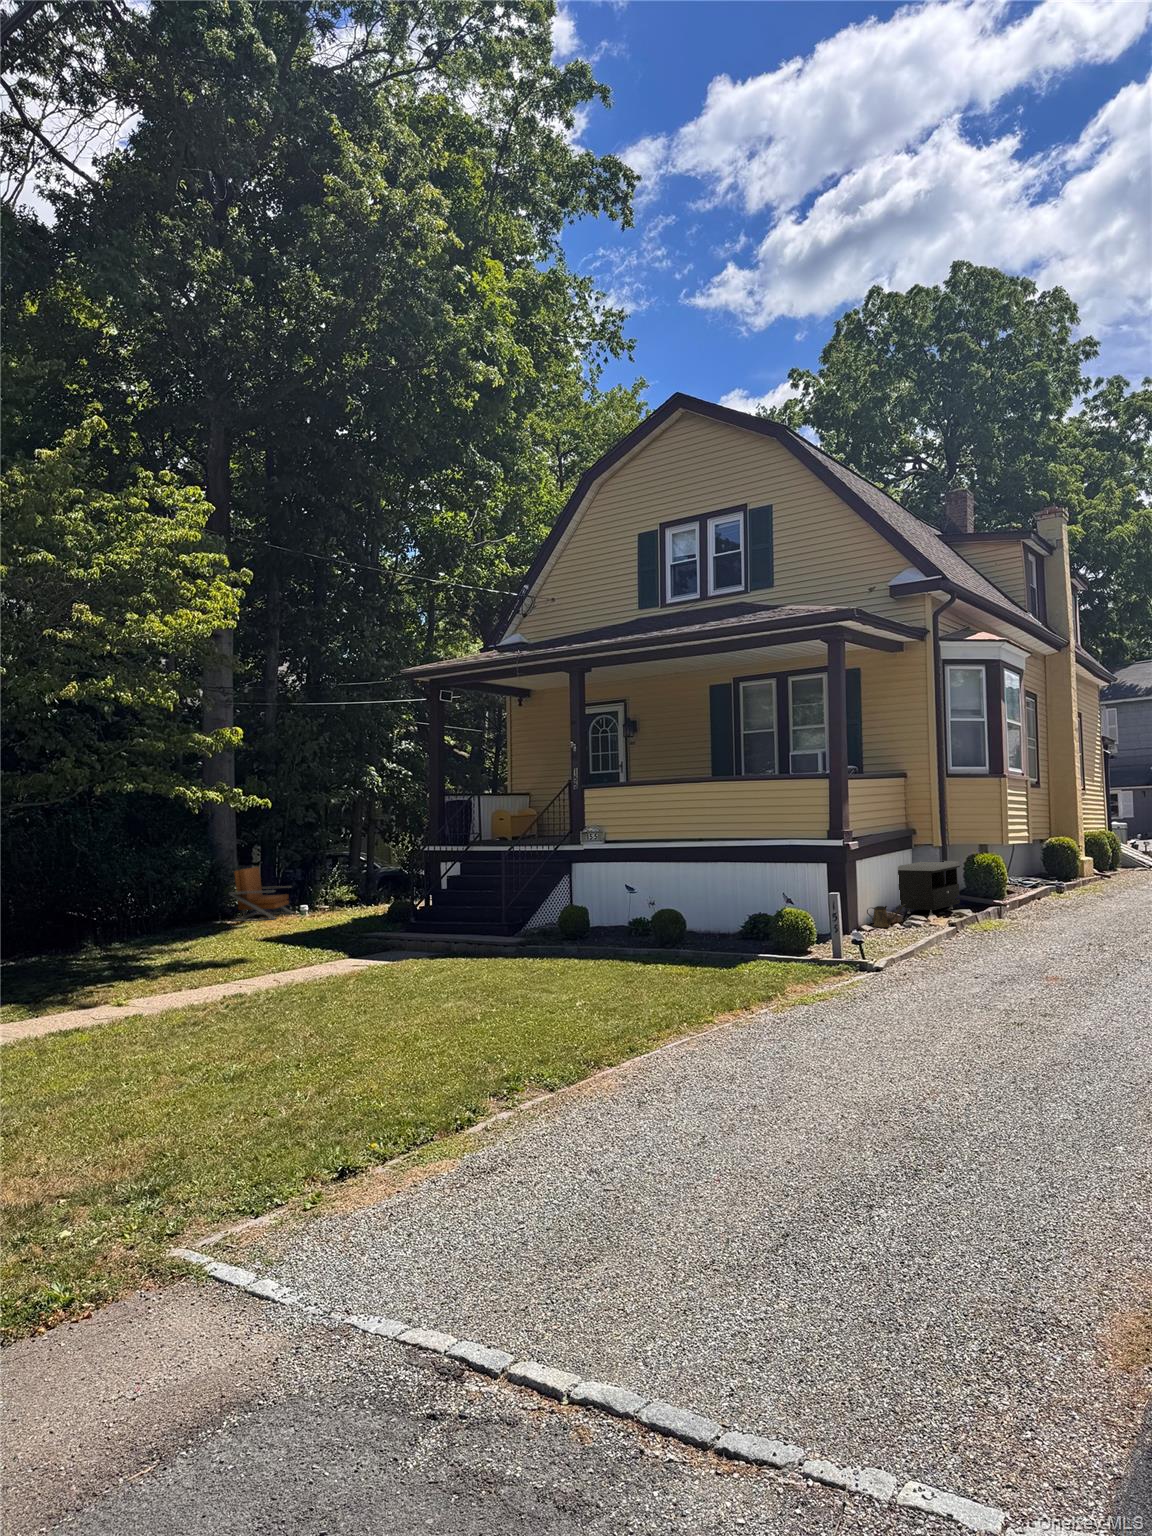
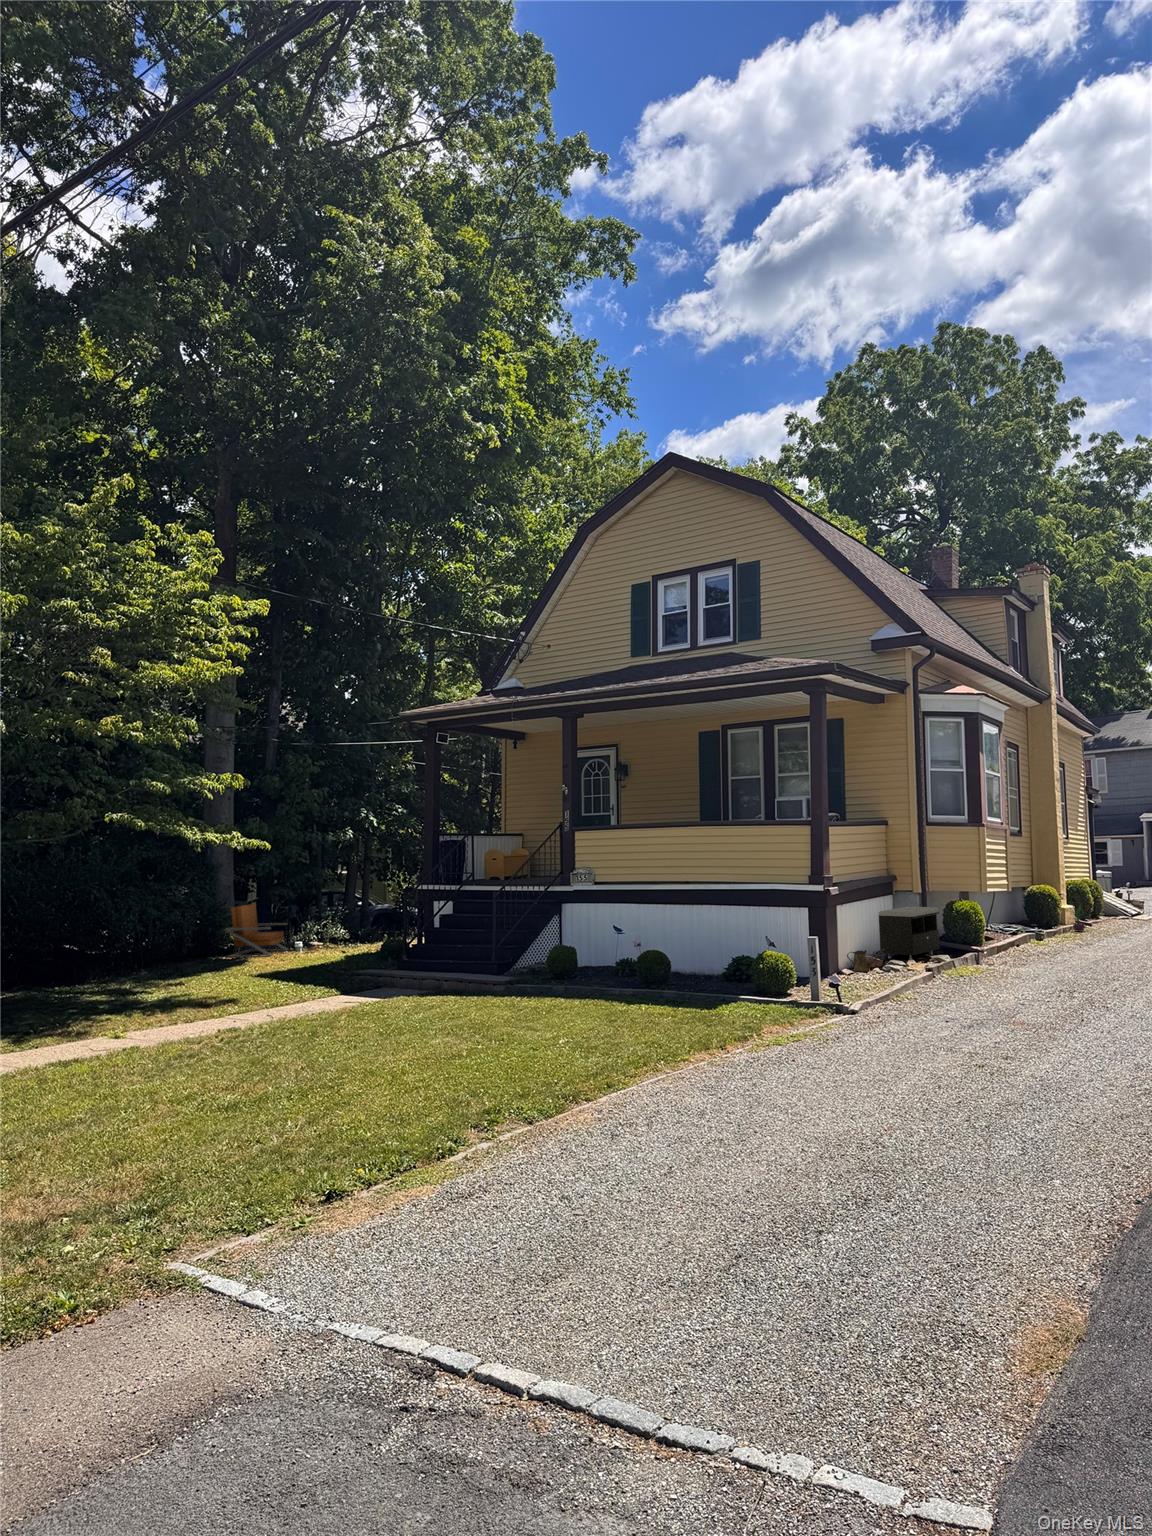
decorative plant: none [1077,854,1116,884] -> present [1073,905,1084,932]

